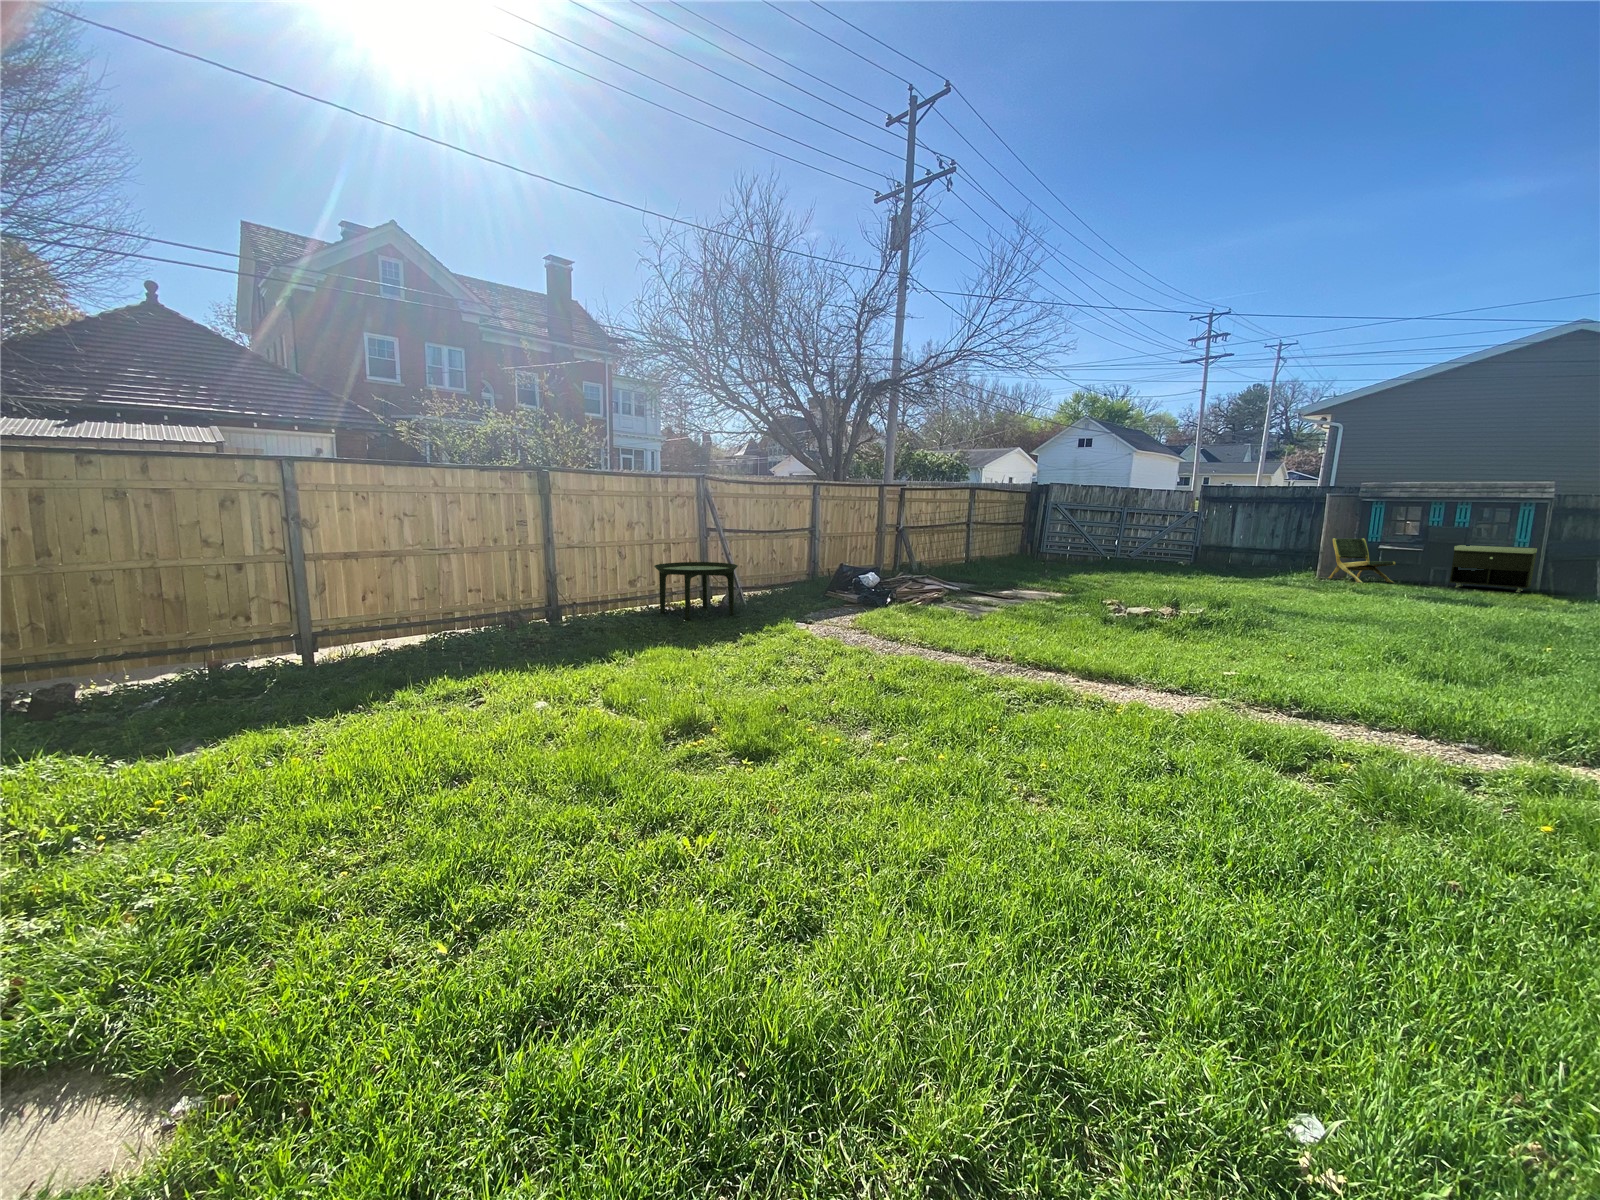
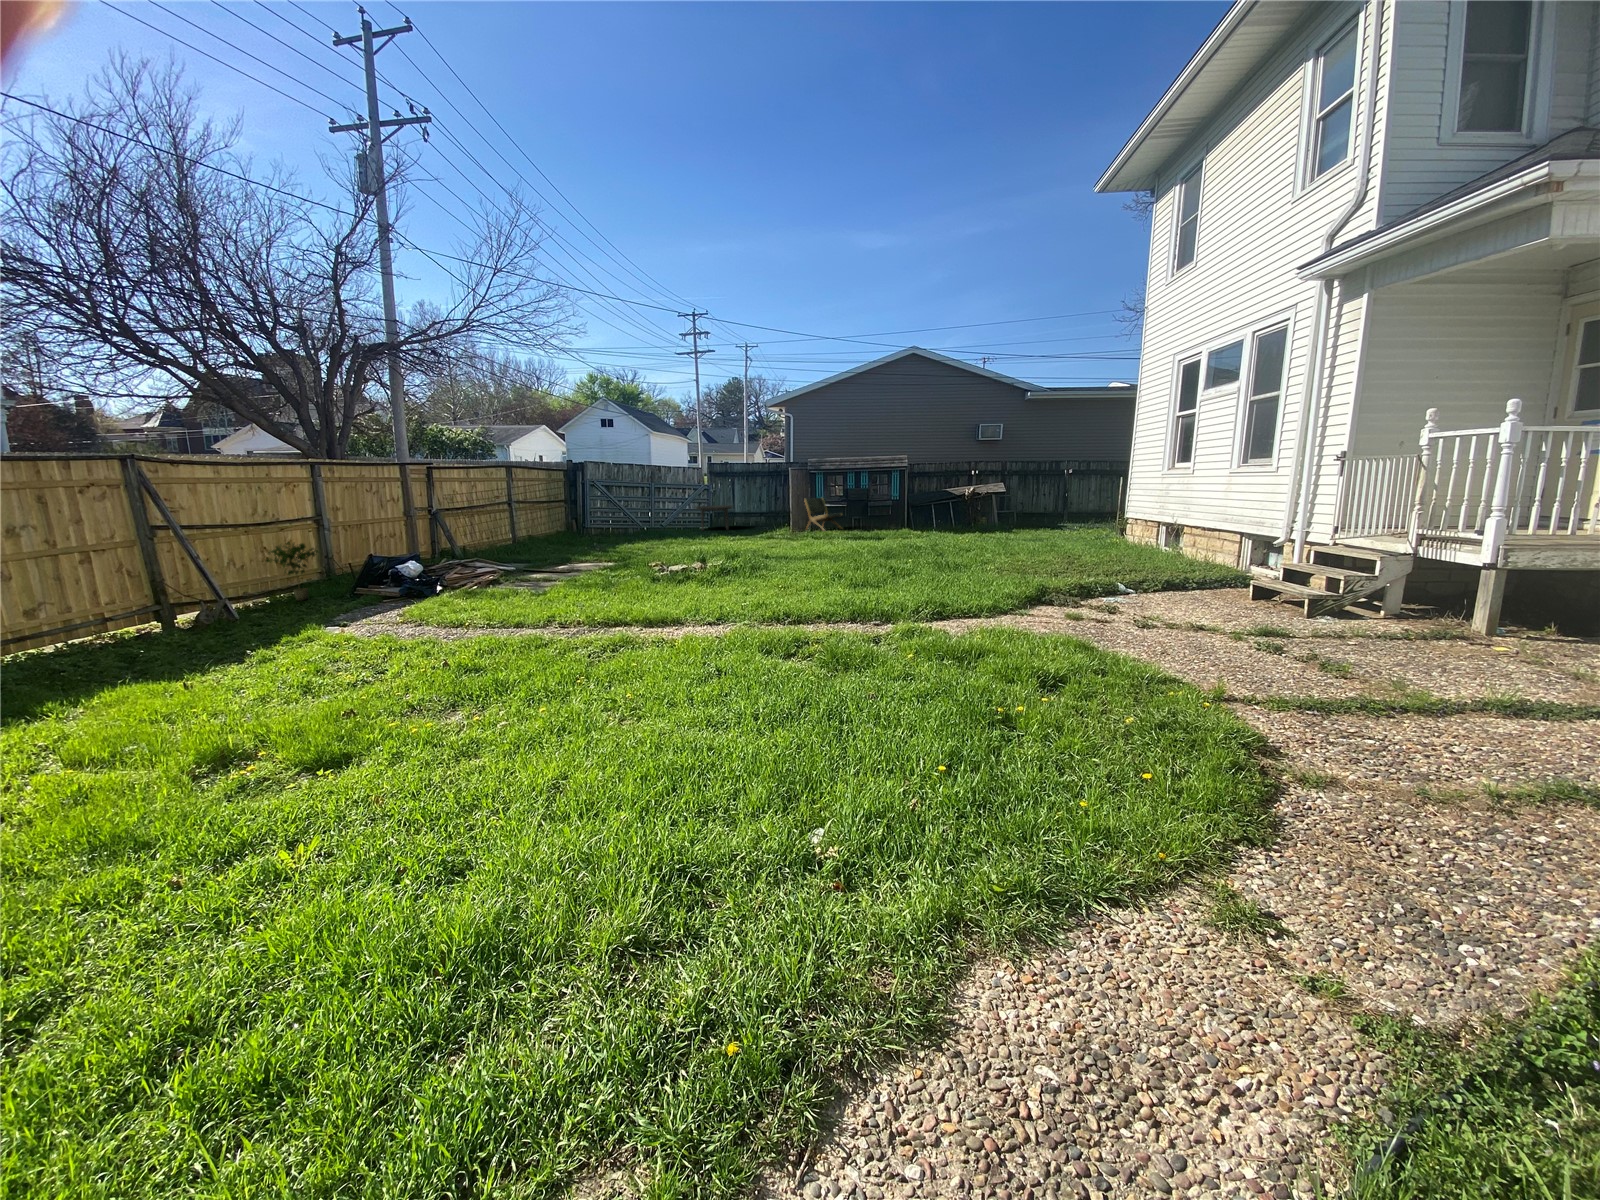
storage bench: present [1449,545,1537,592] -> none [872,498,912,528]
potted plant: none [772,546,808,595] -> present [266,542,318,601]
round table: present [654,562,738,620] -> present [695,505,732,531]

